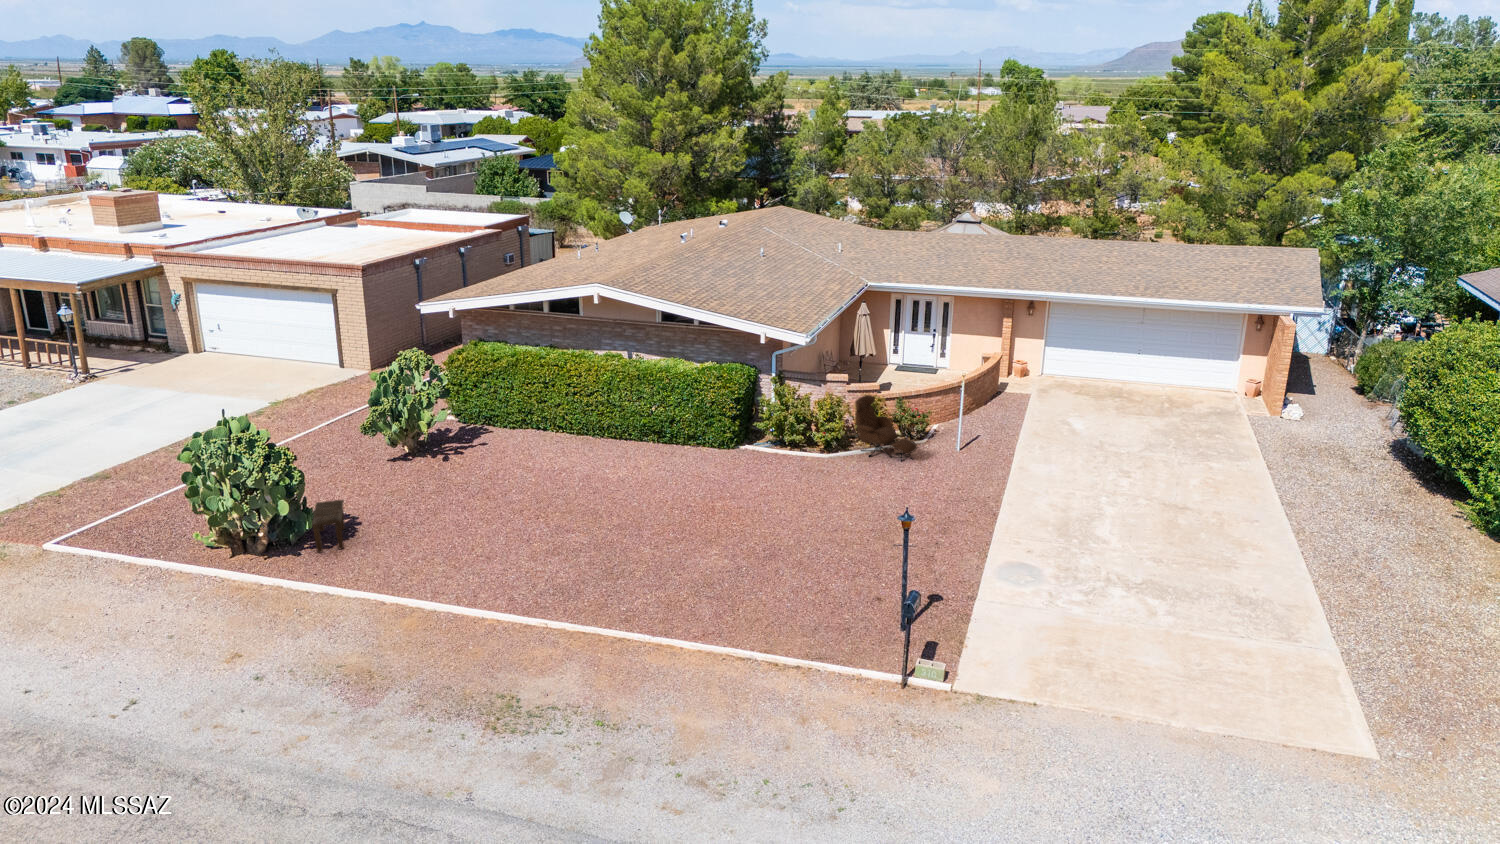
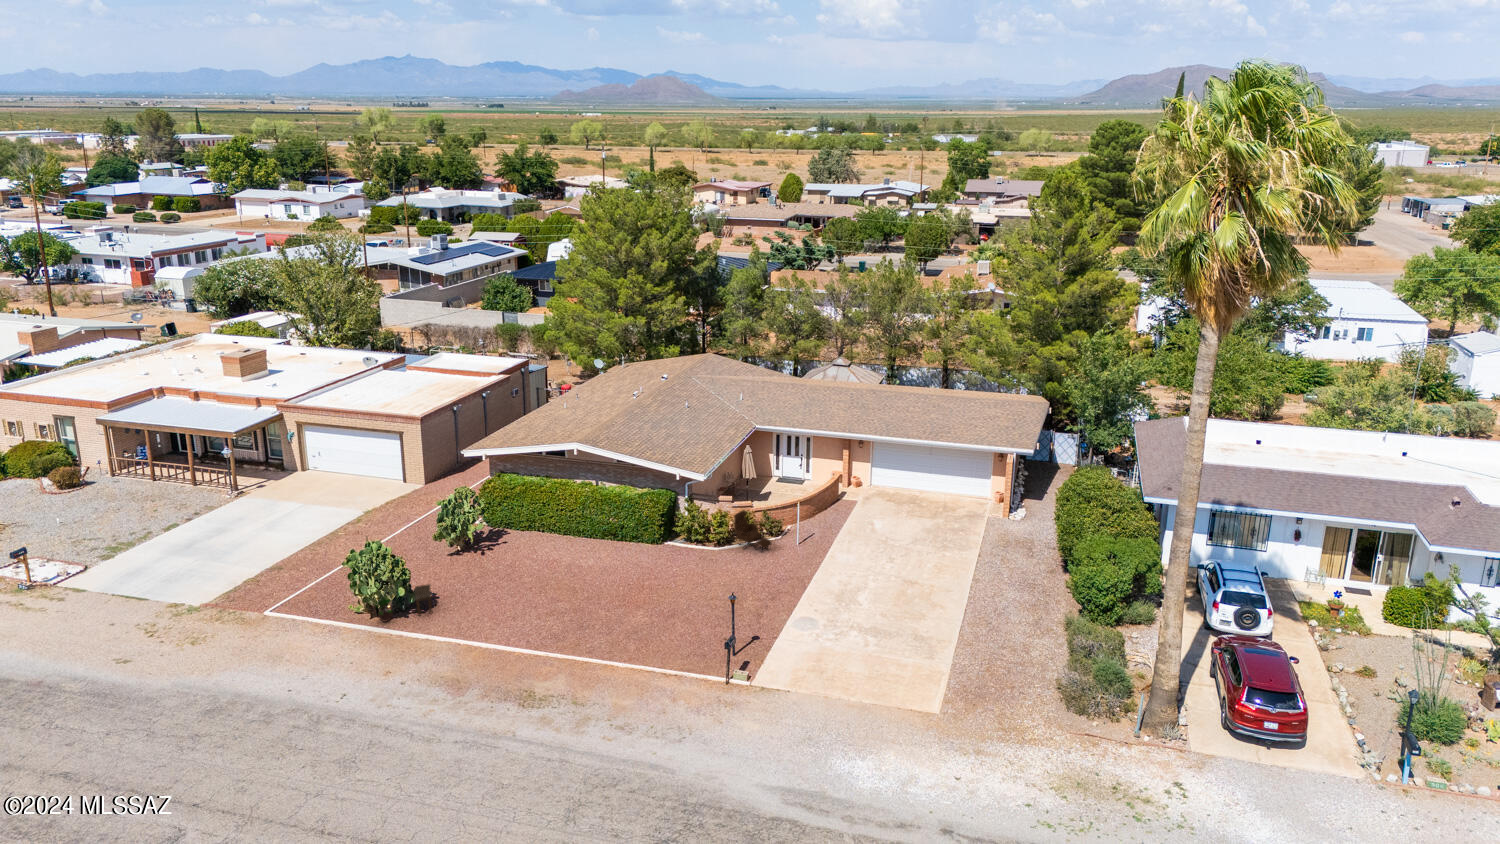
potted tree: none [231,510,270,562] -> present [375,595,393,621]

